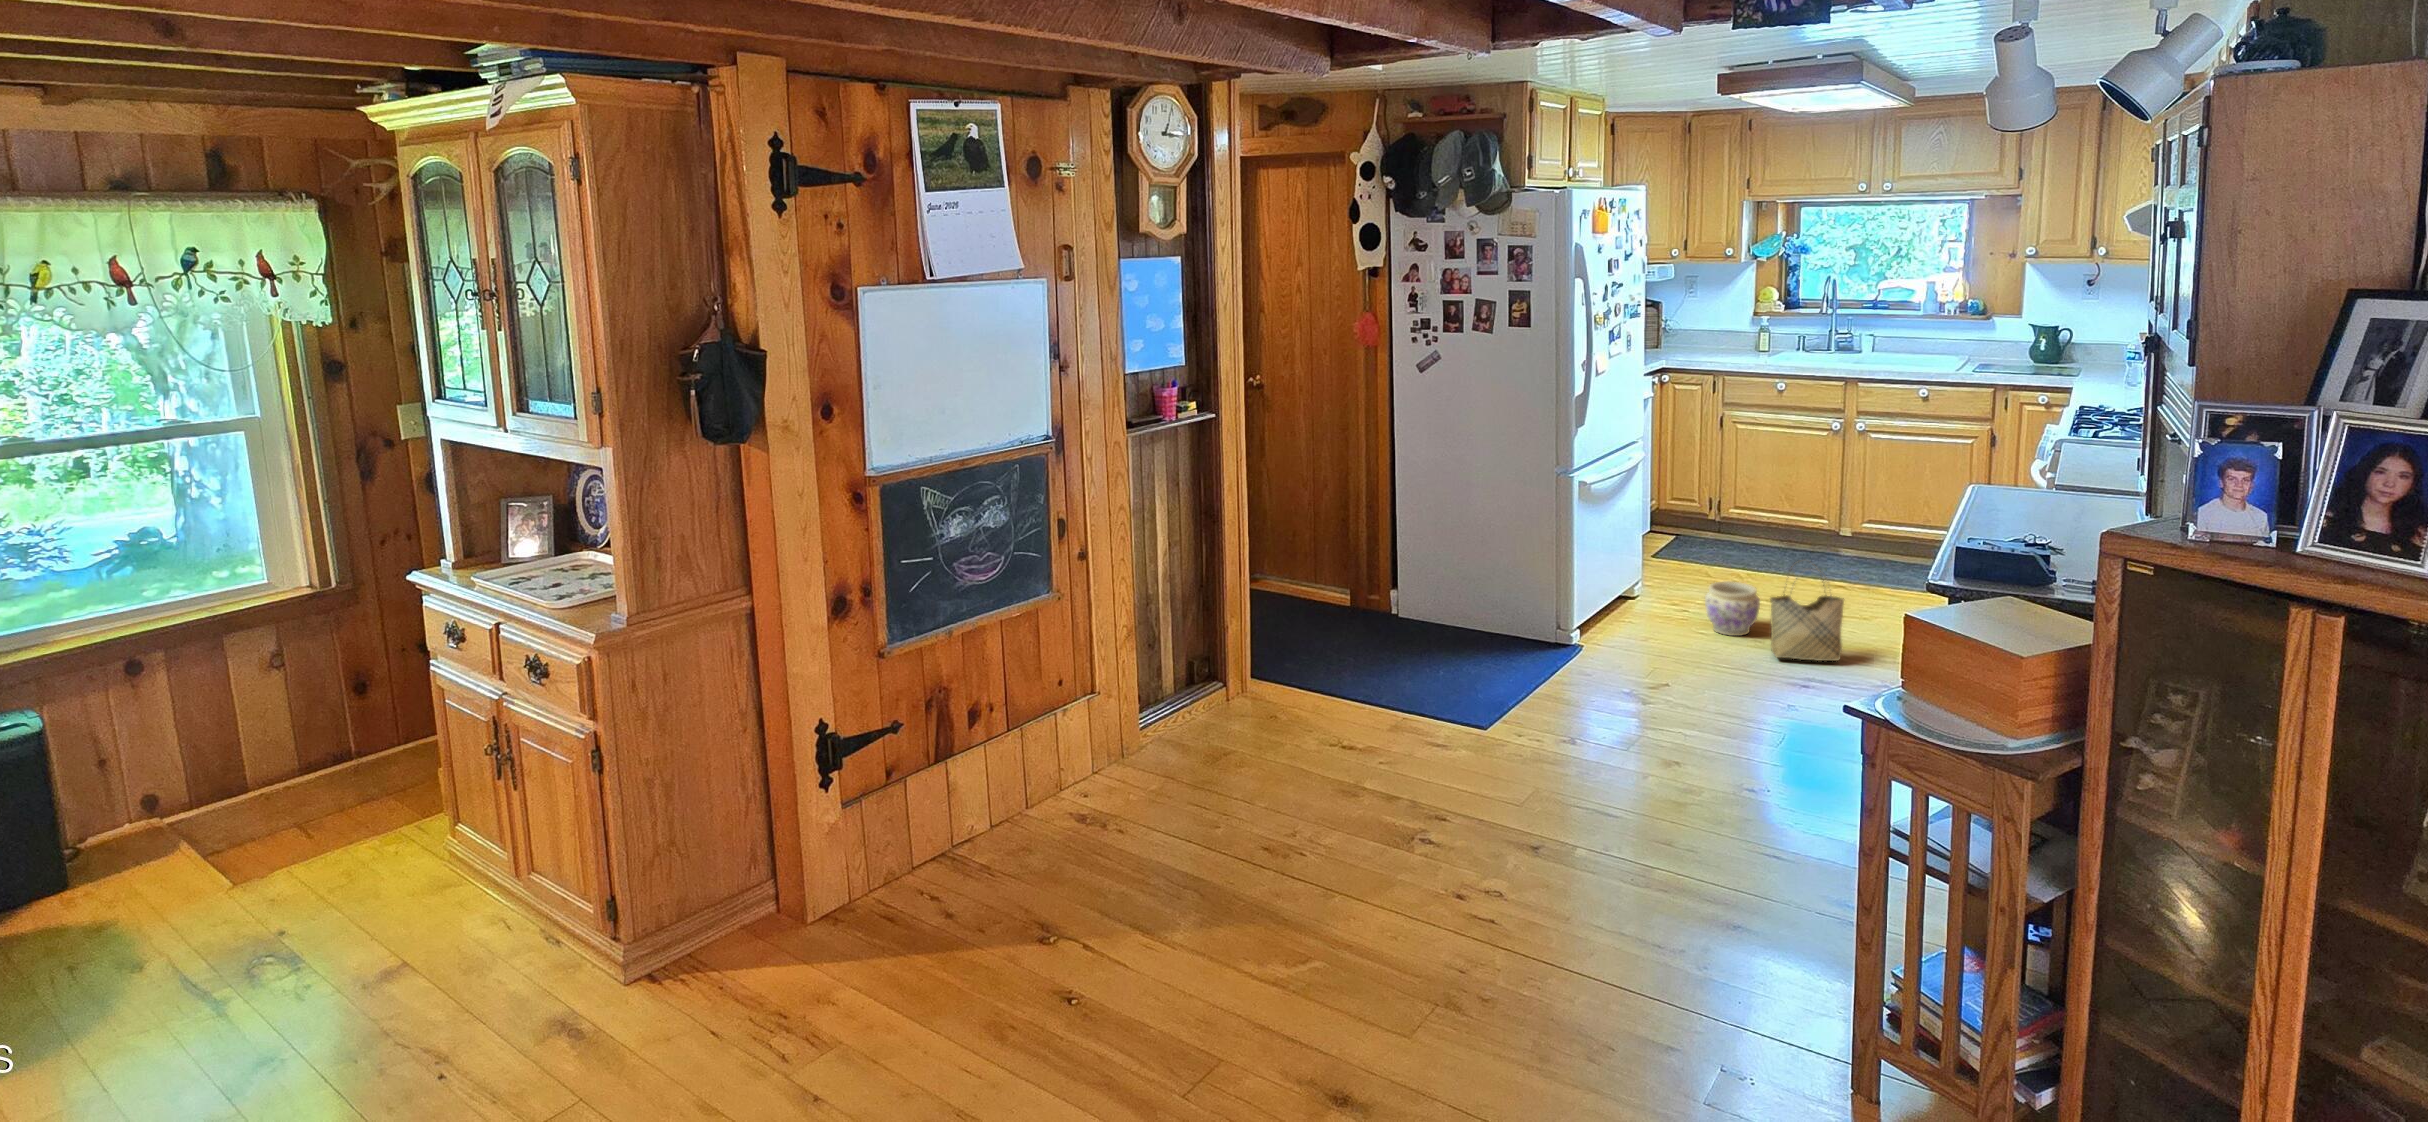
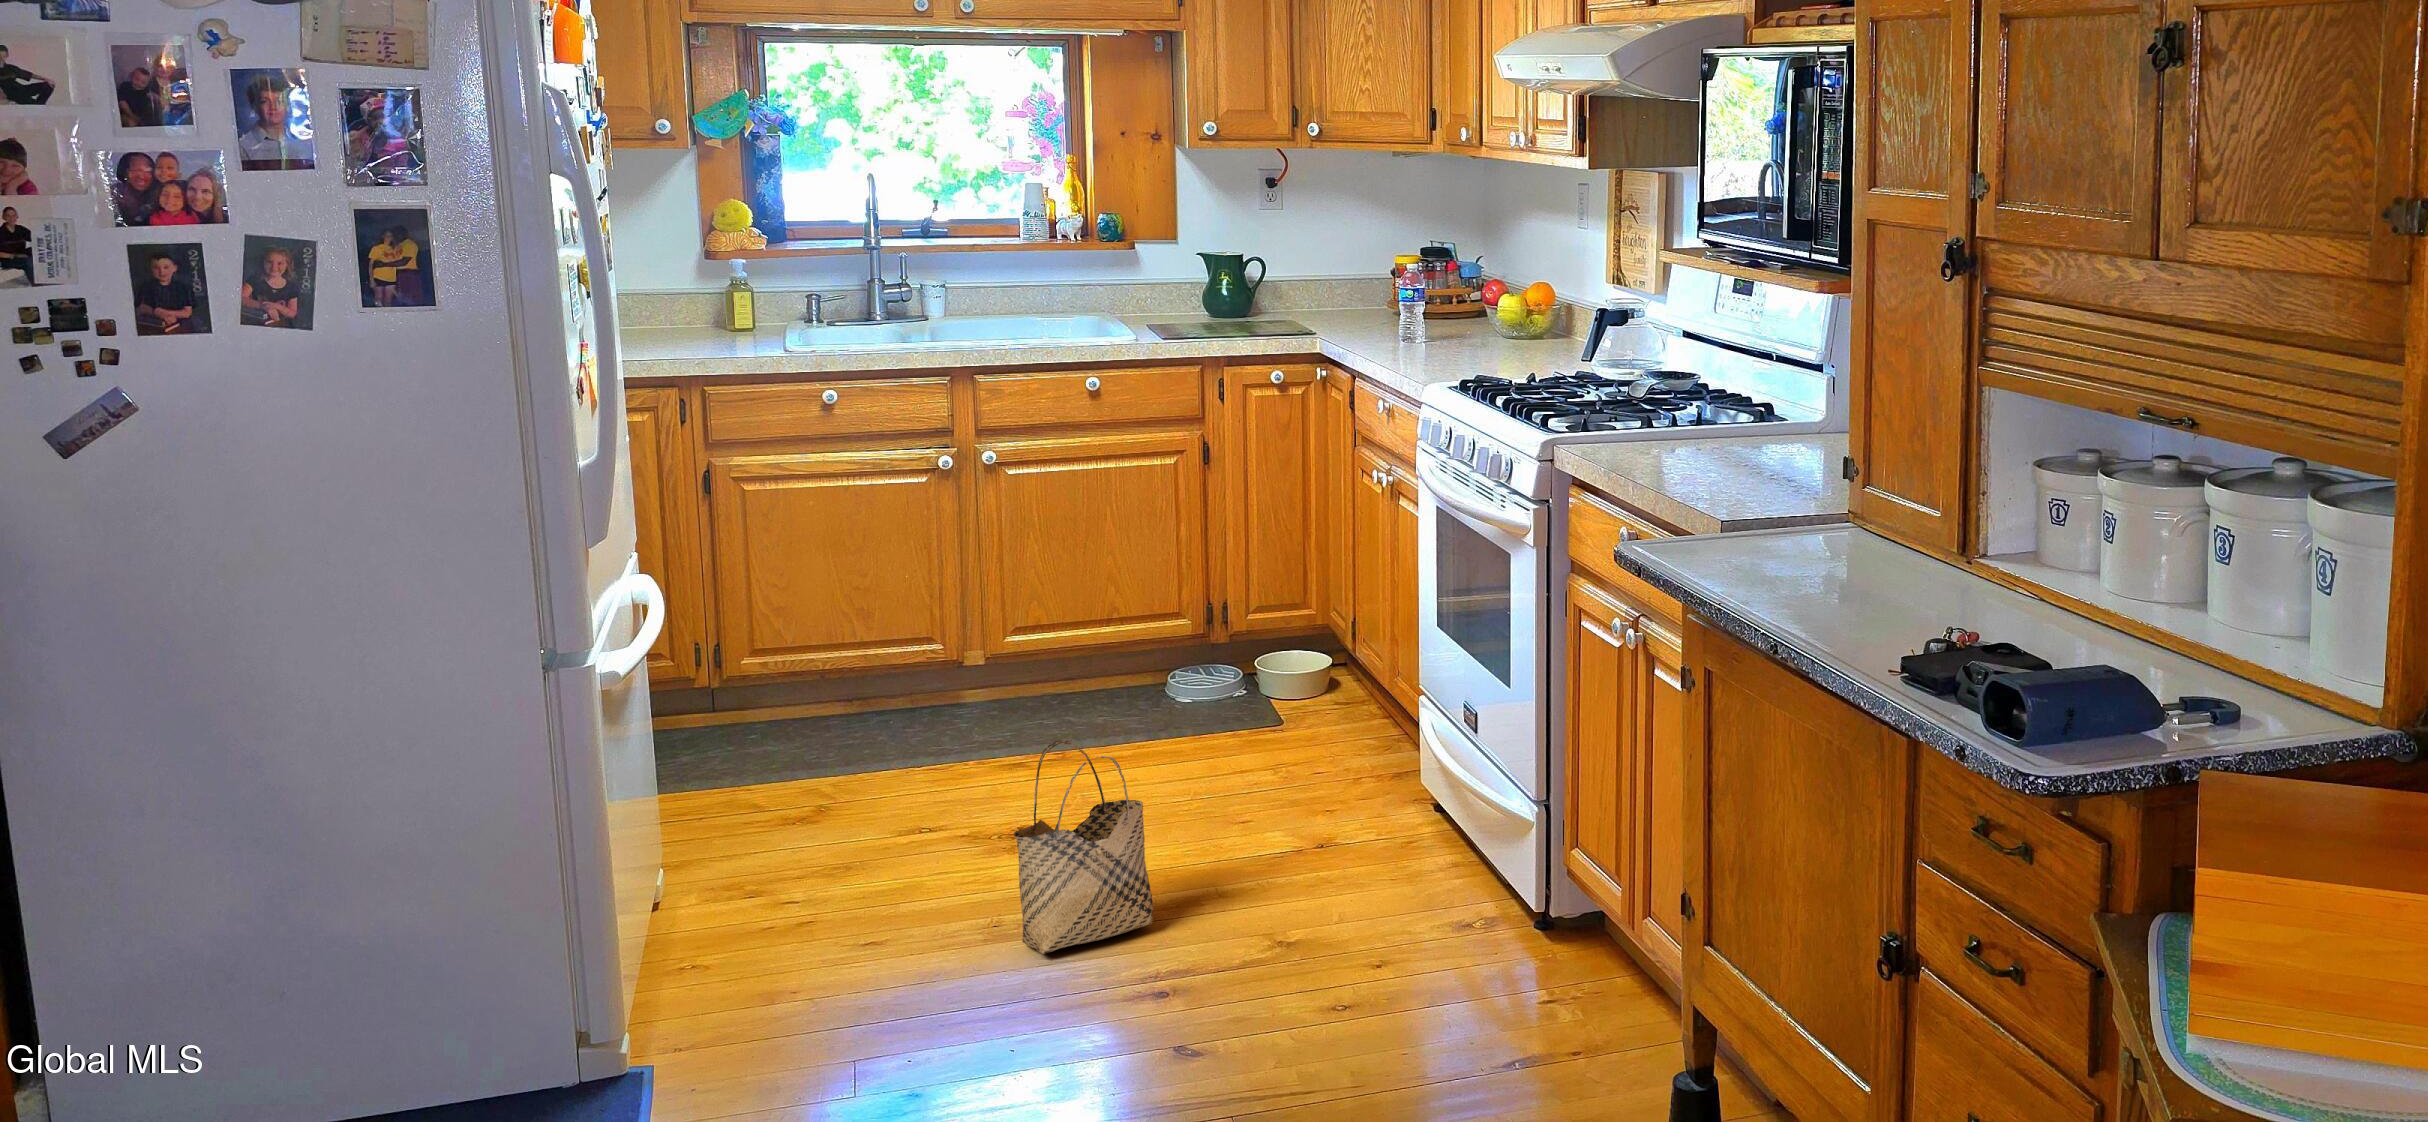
planter: present [1705,581,1760,636] -> none [846,812,962,931]

